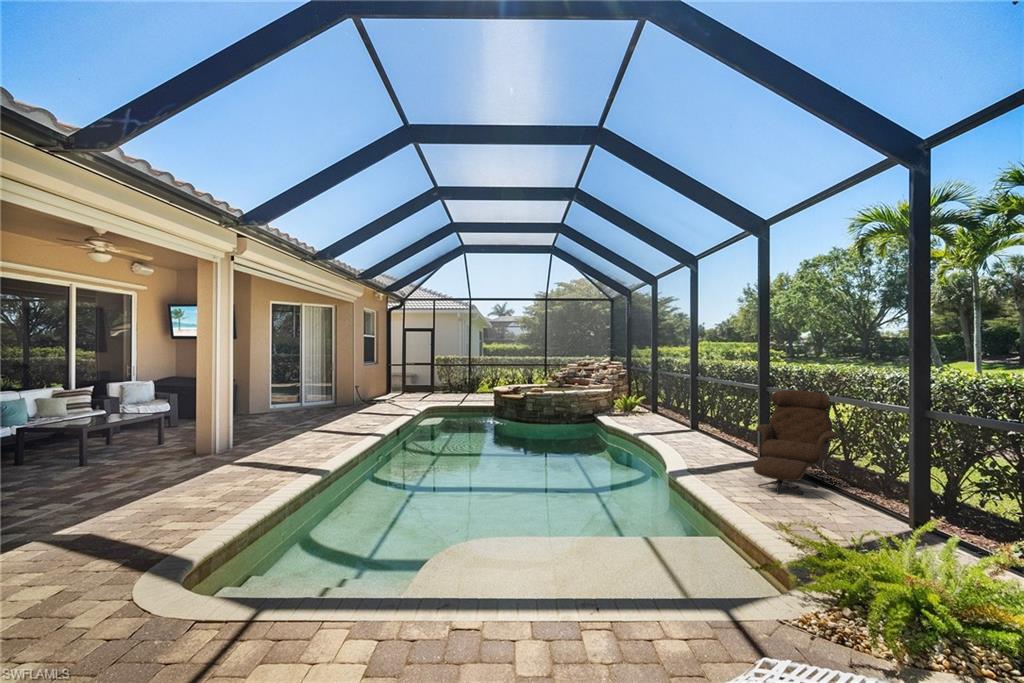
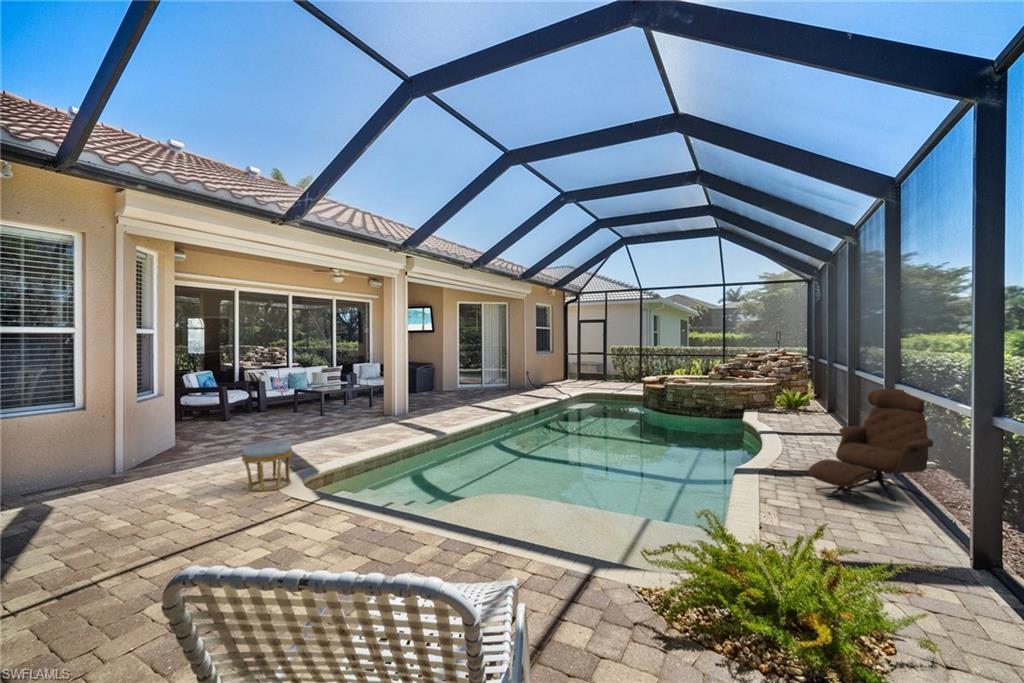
ottoman: none [33,528,147,639] -> present [242,441,292,491]

